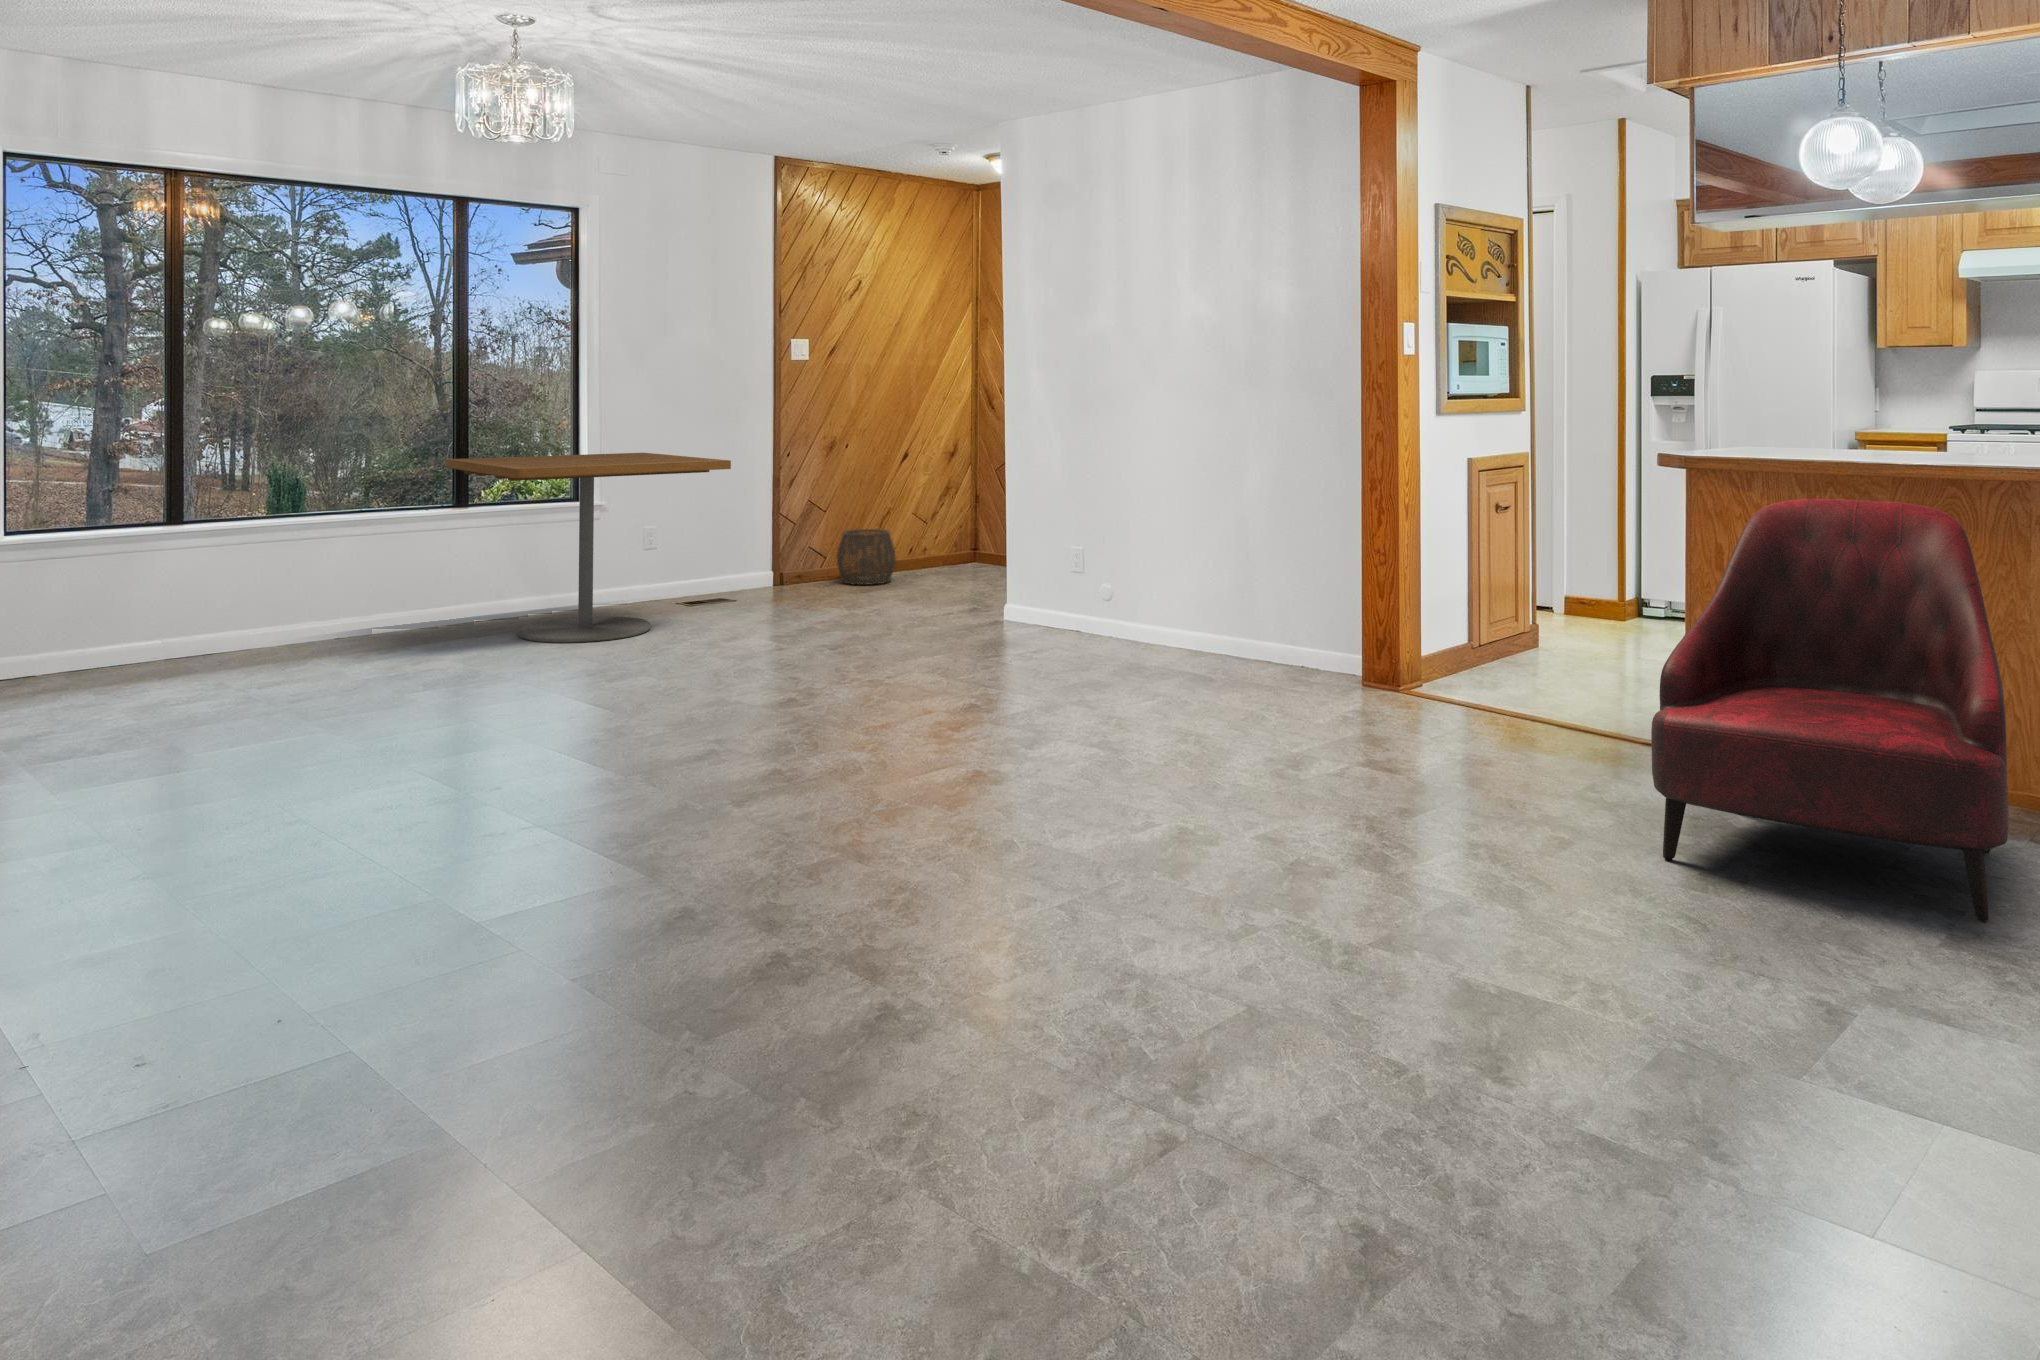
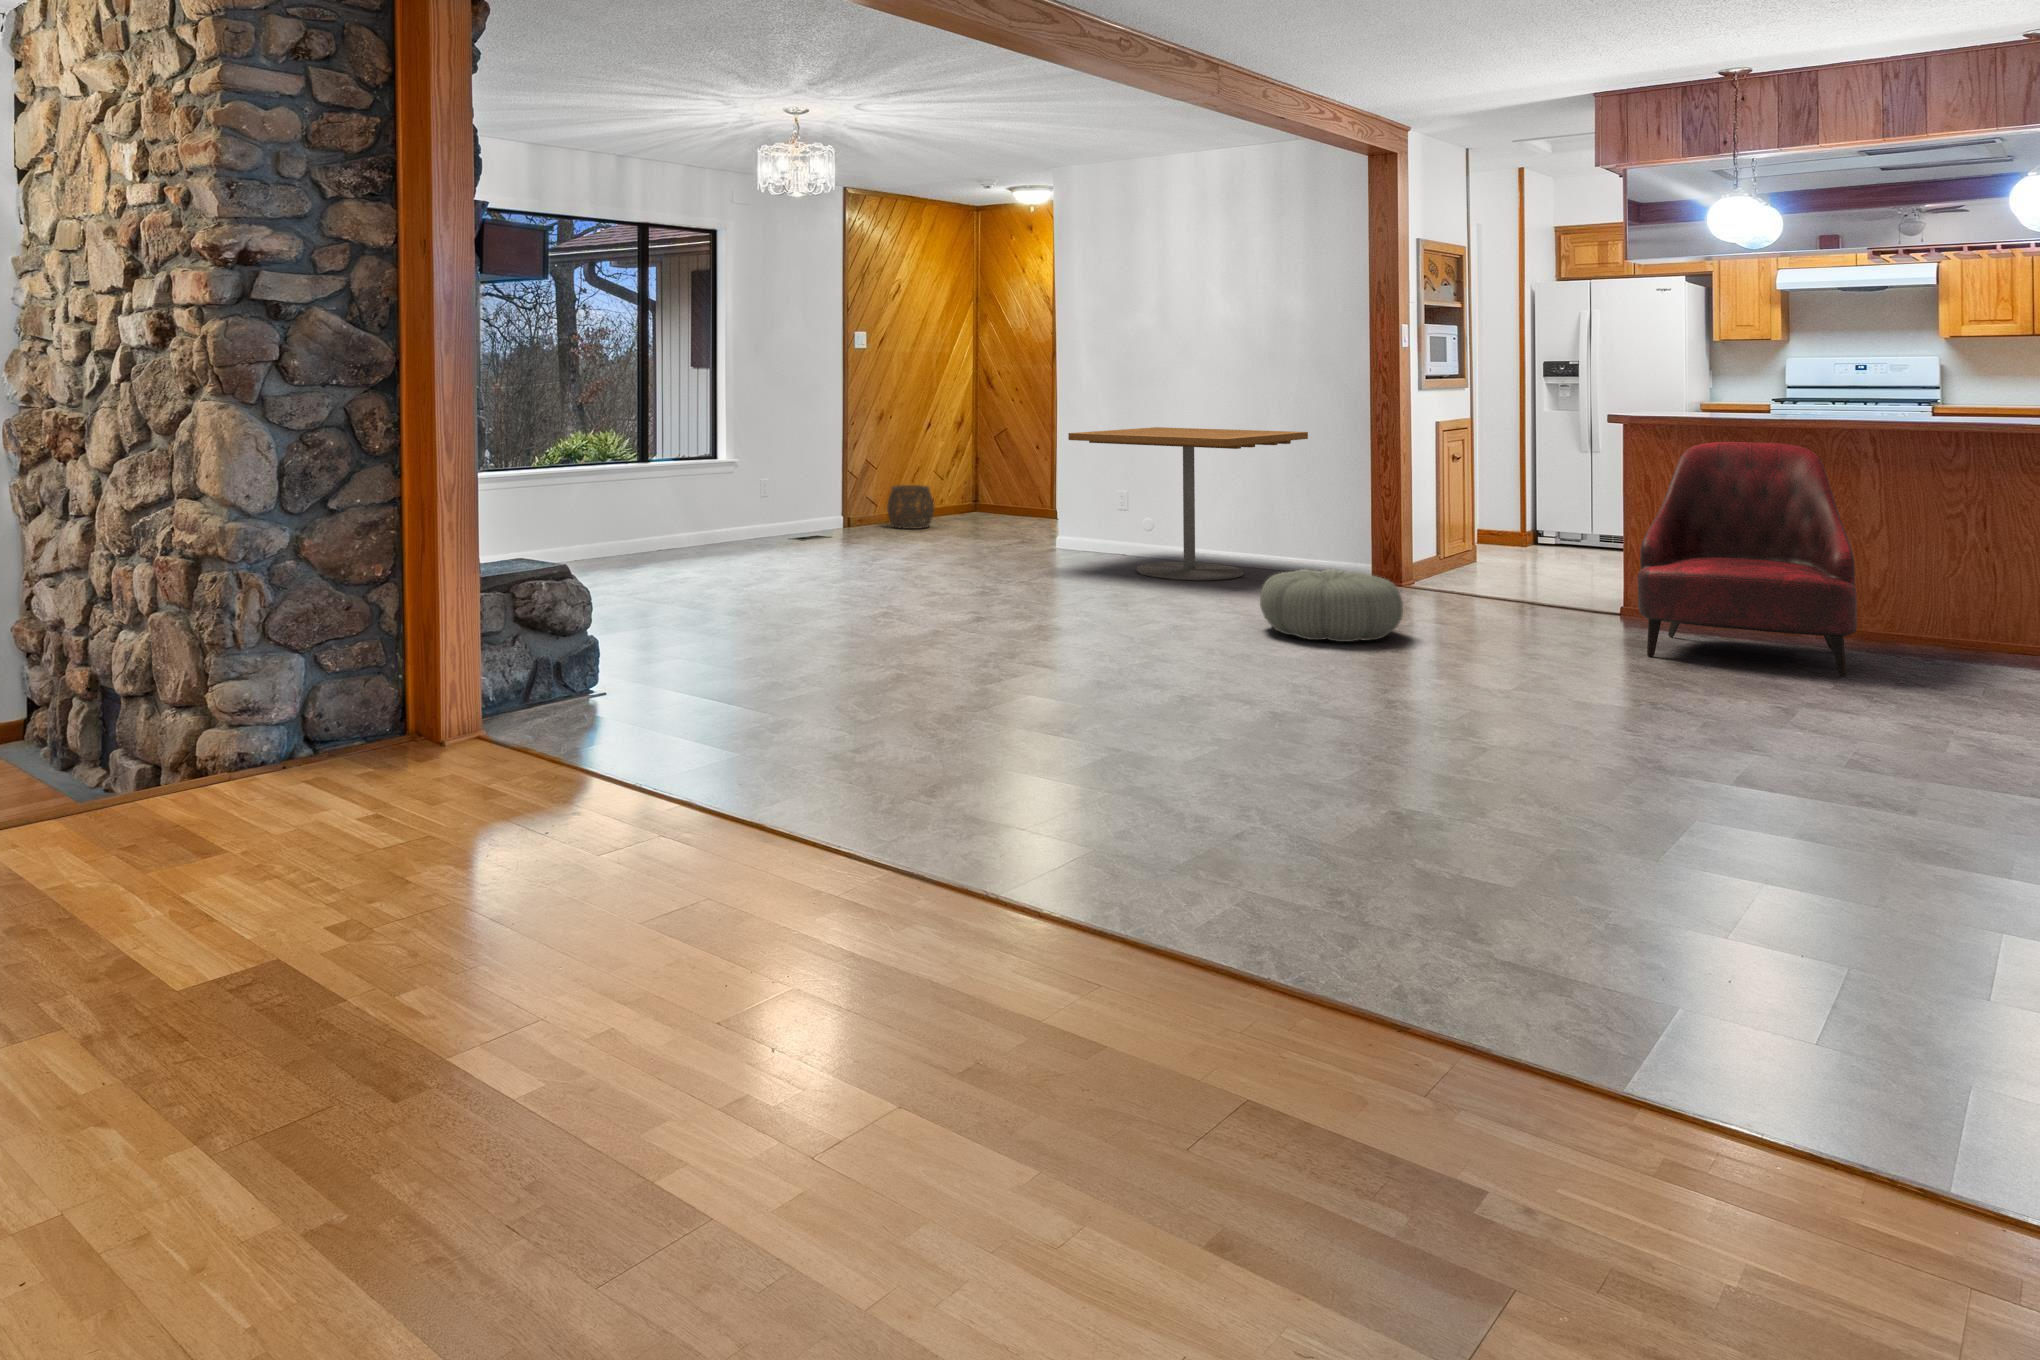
dining table: present [446,453,731,643] -> present [1068,427,1308,581]
pouf: none [1086,688,1300,815] -> present [1260,569,1403,642]

